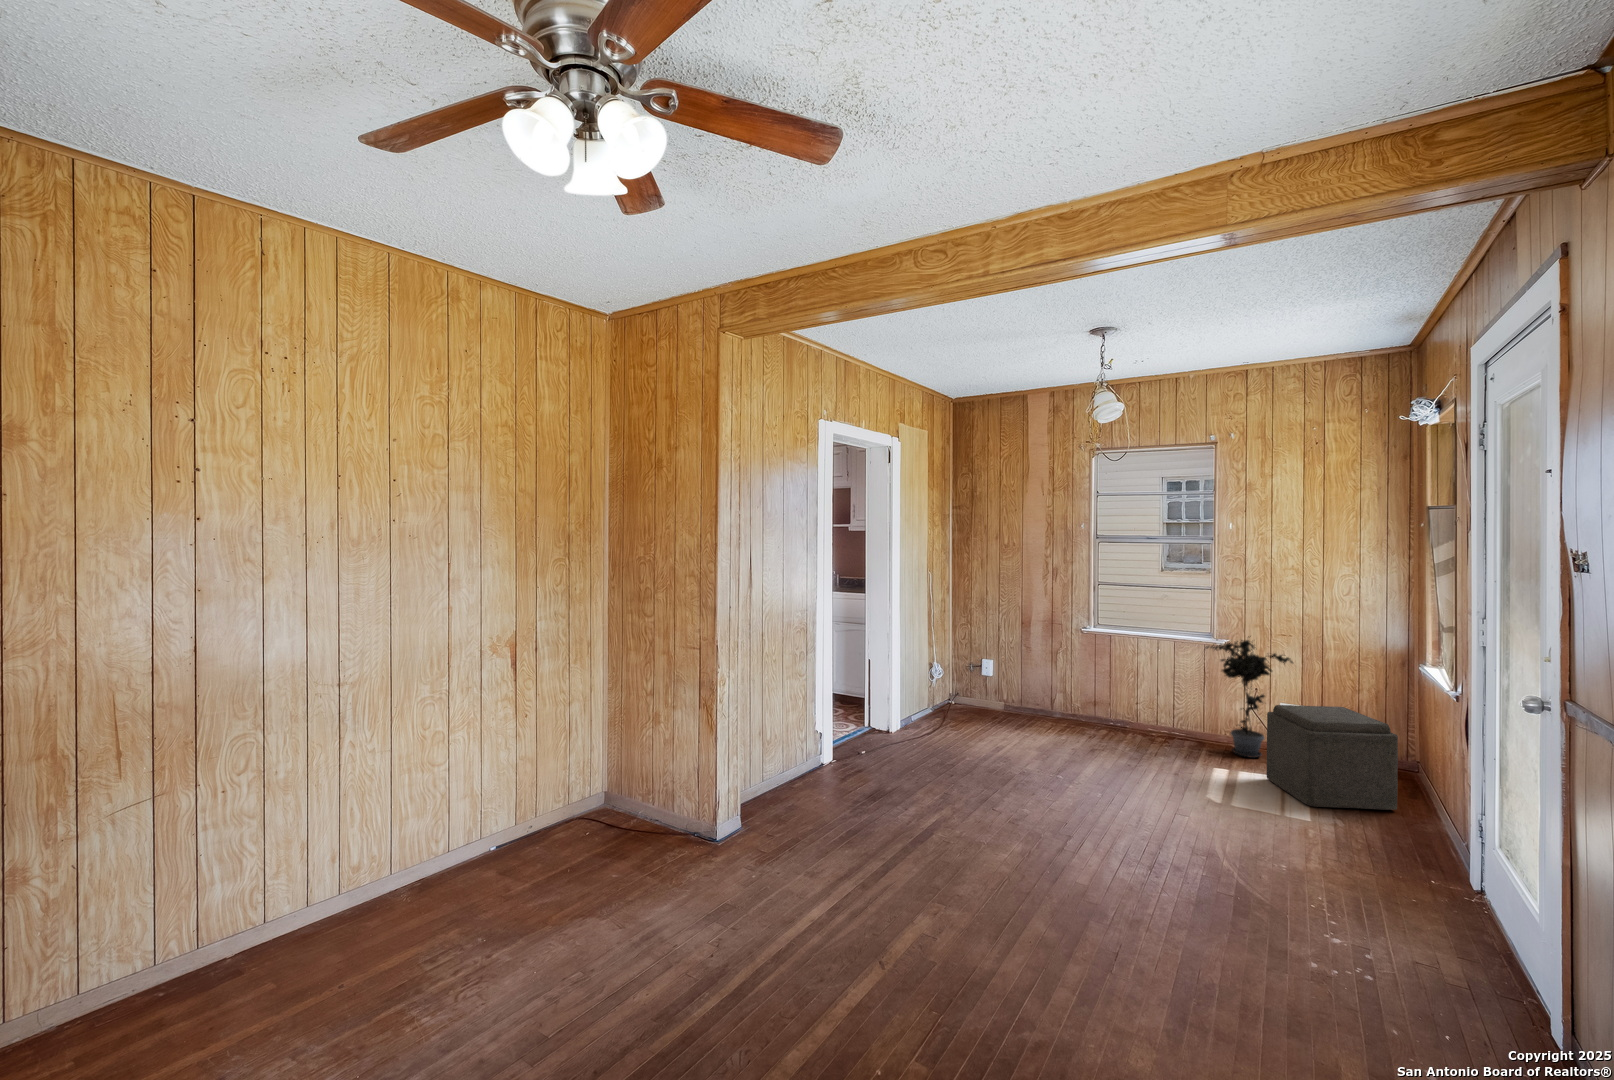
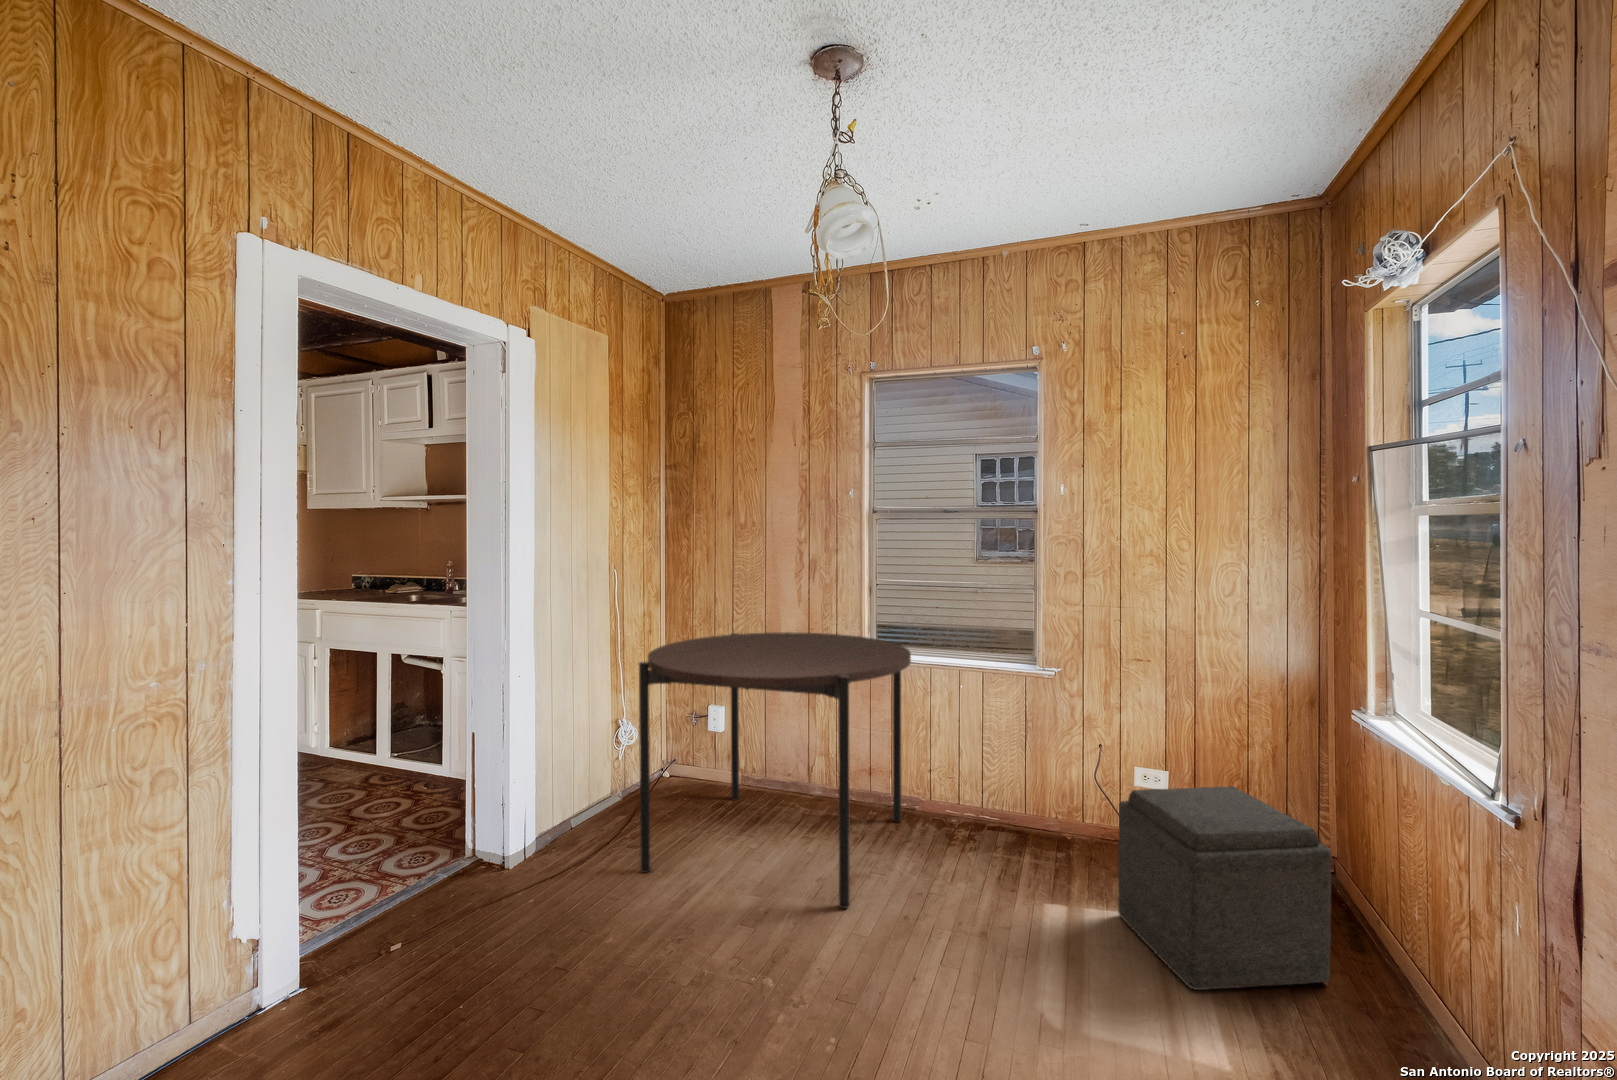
dining table: none [966,613,1130,764] -> present [639,632,911,908]
potted plant: present [1205,640,1293,758] -> none [1024,665,1157,862]

